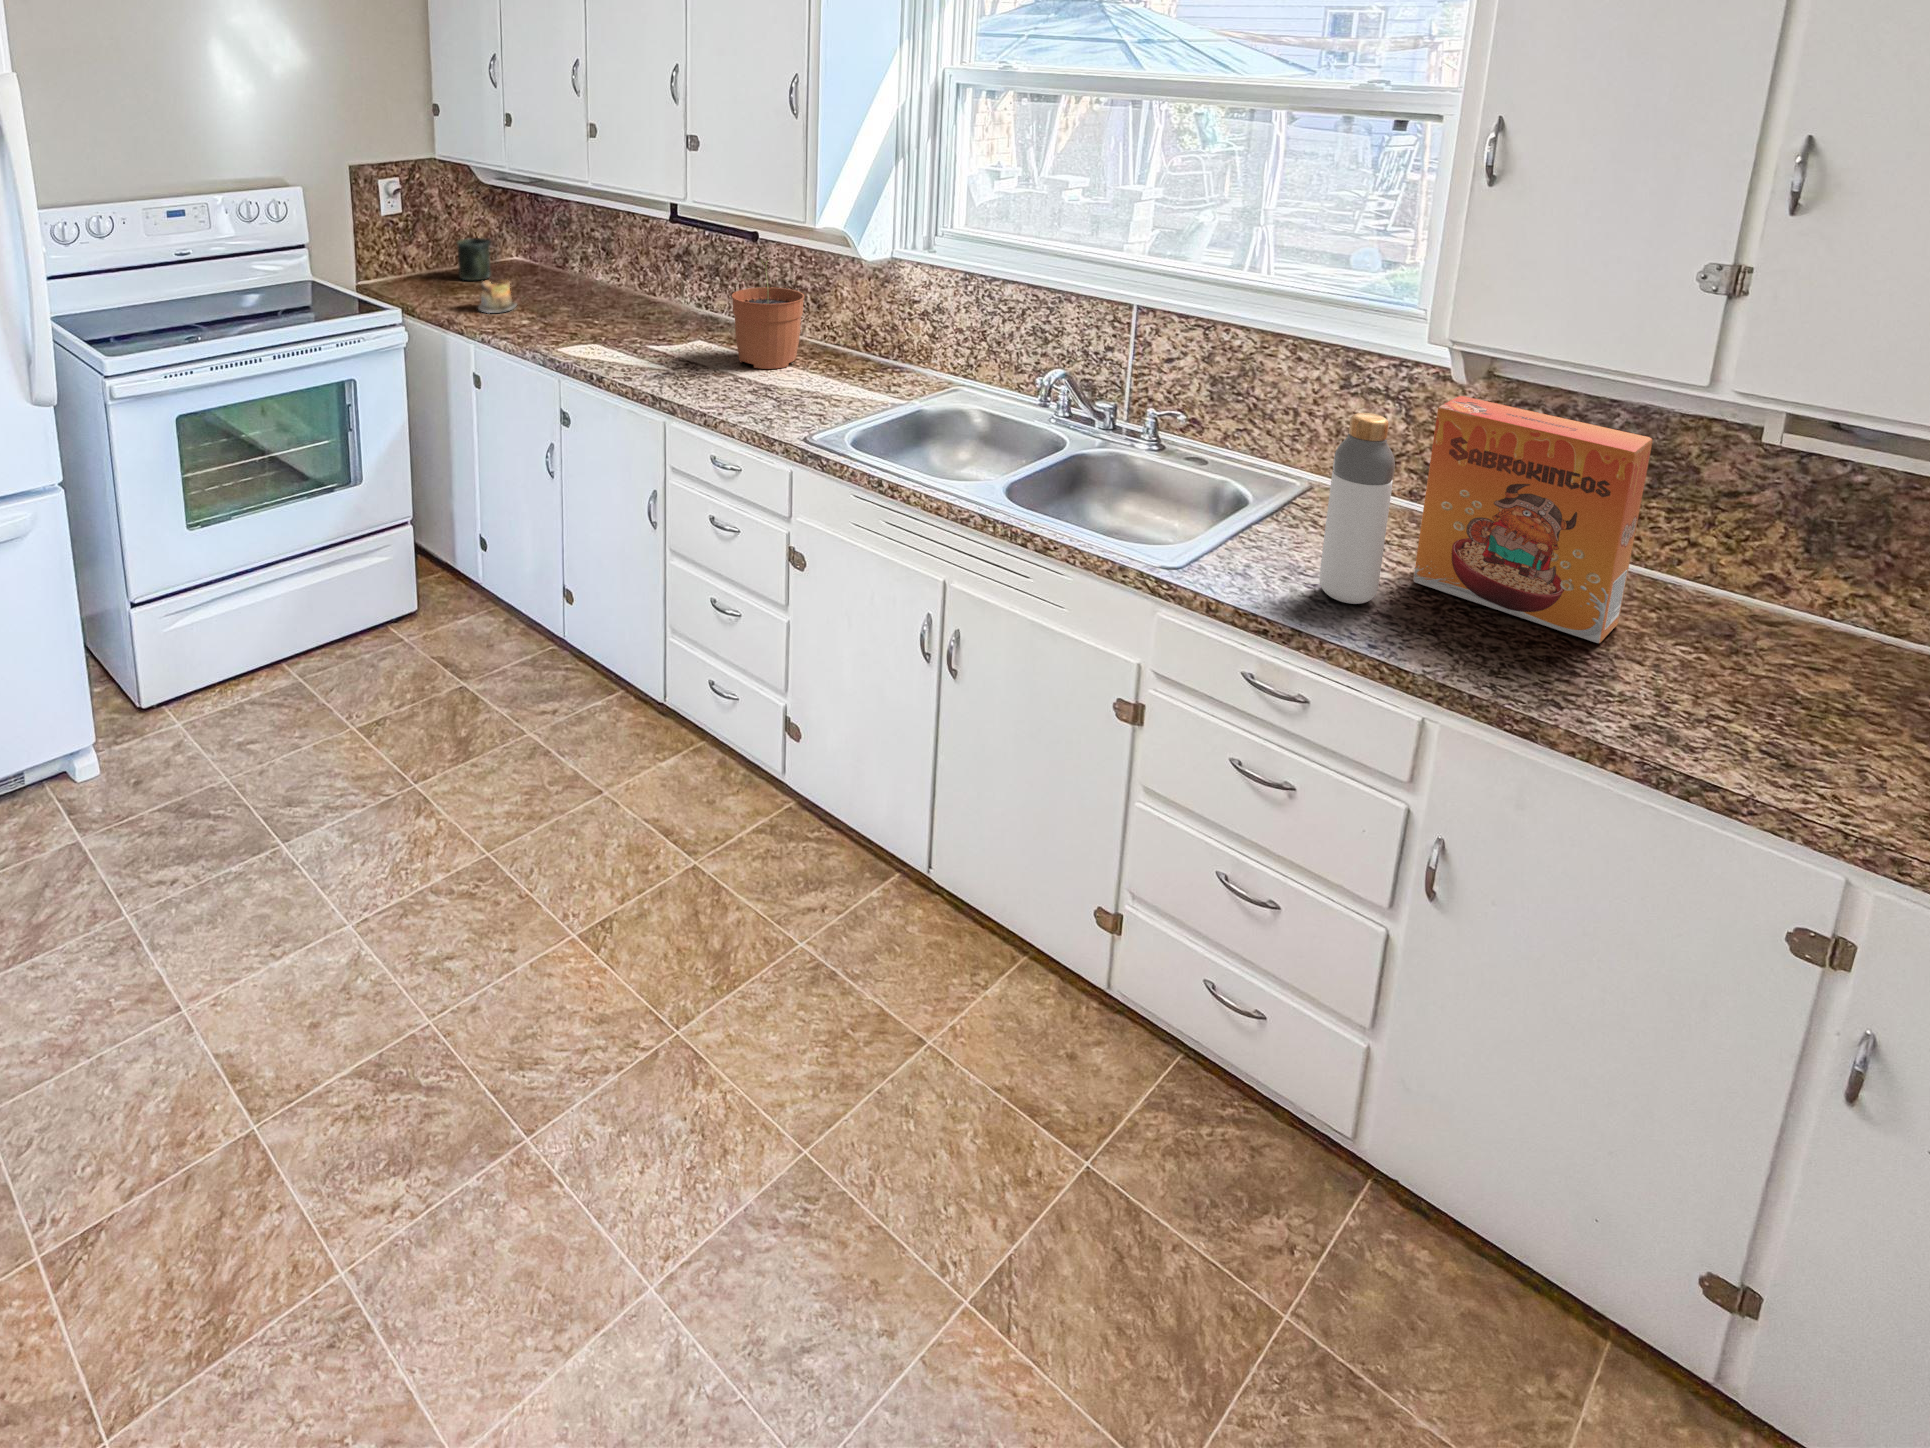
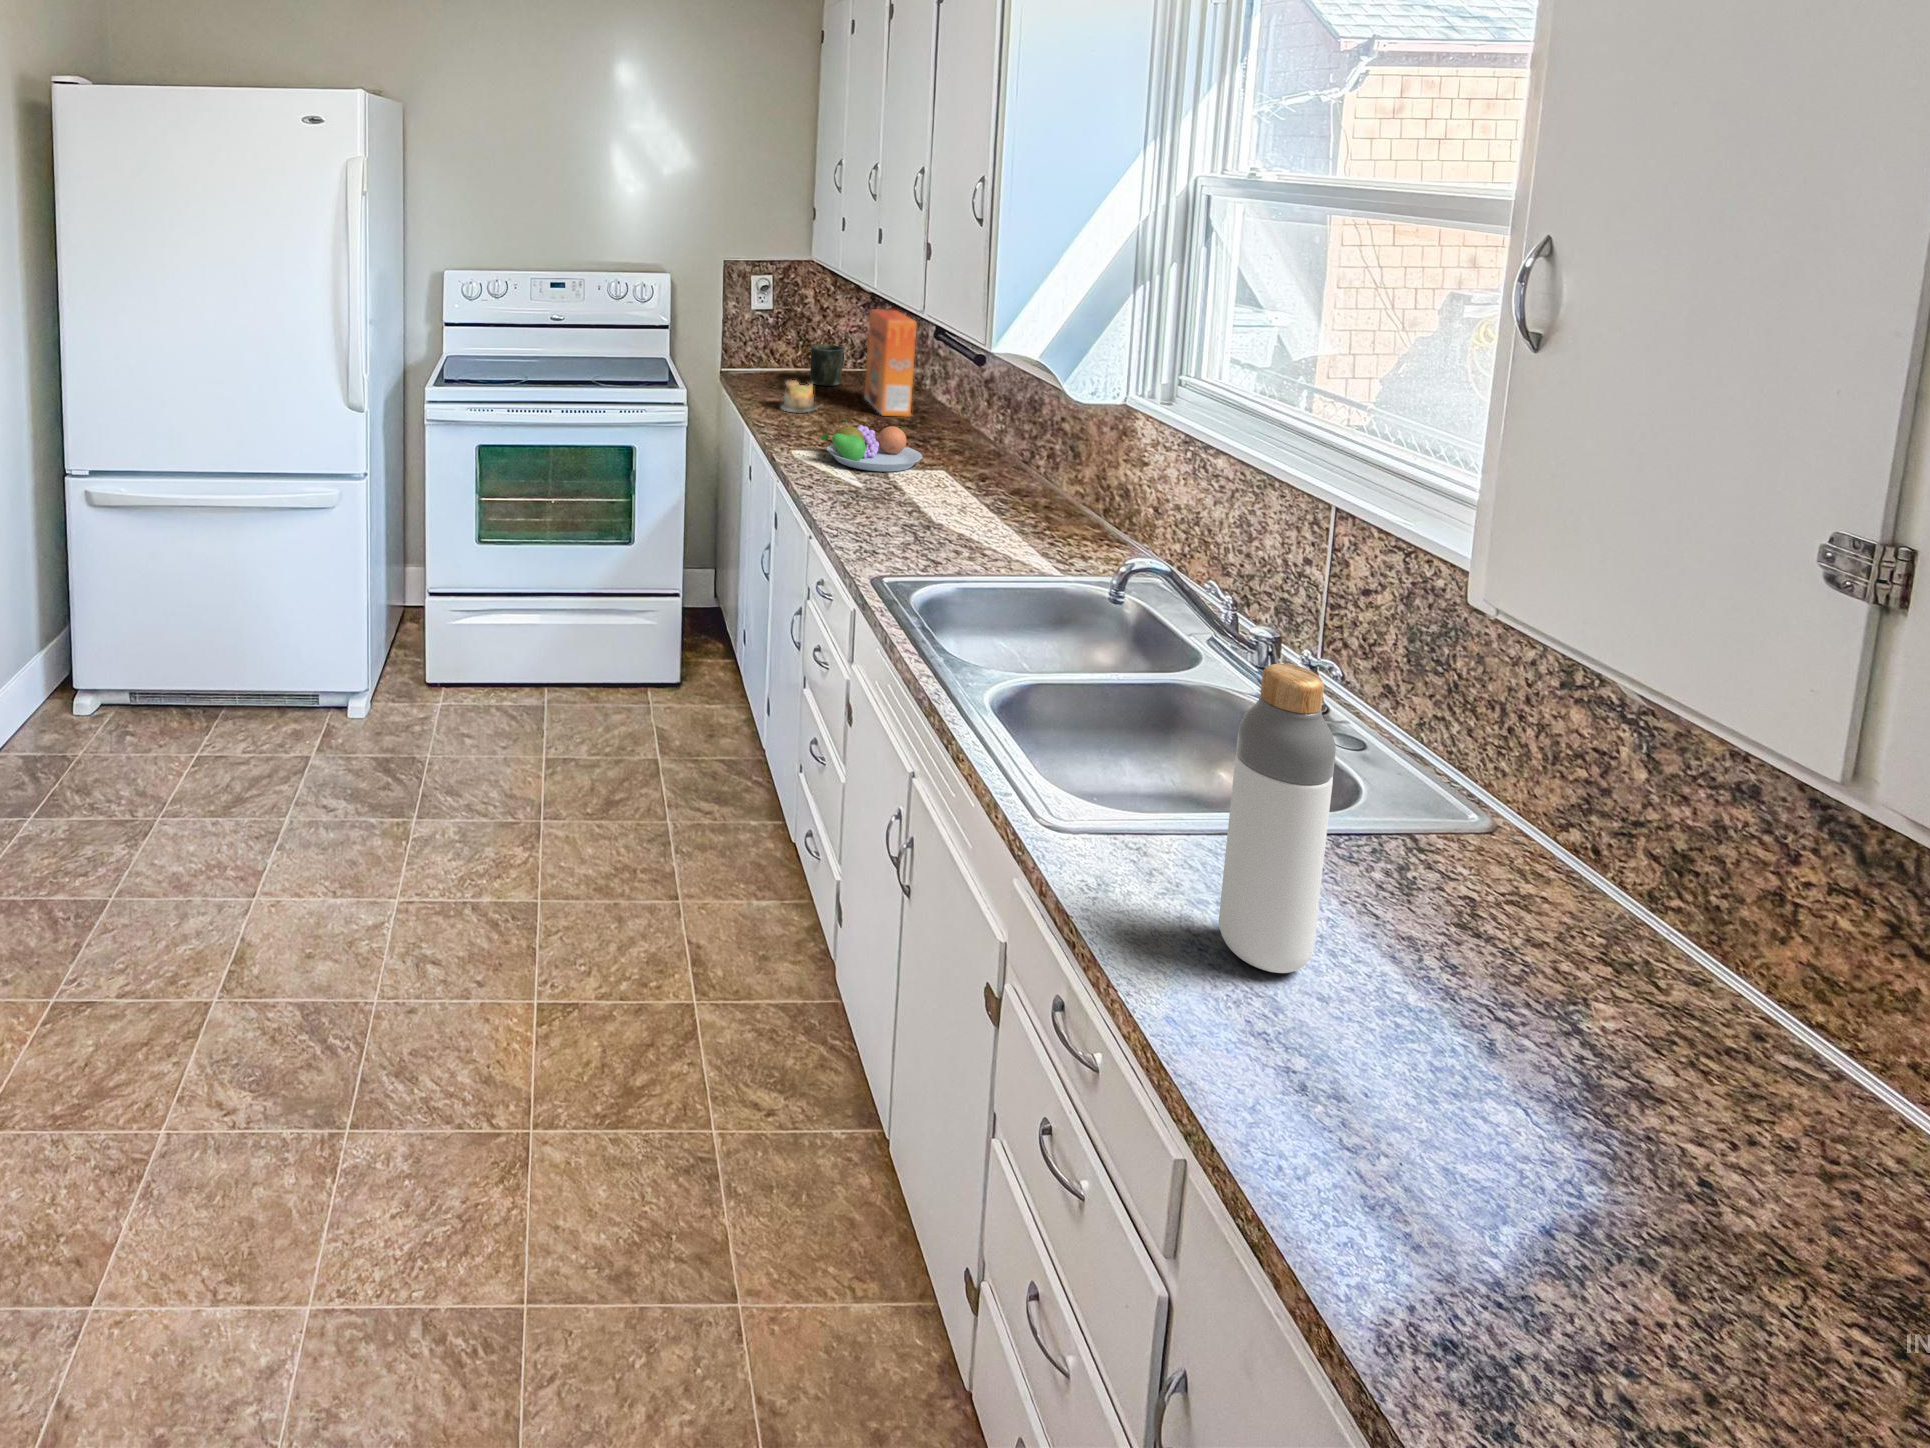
plant pot: present [732,260,804,369] -> none [935,387,1021,512]
fruit bowl: none [597,307,686,354] -> present [821,419,922,472]
cereal box: present [1413,396,1652,643] -> present [864,309,916,417]

